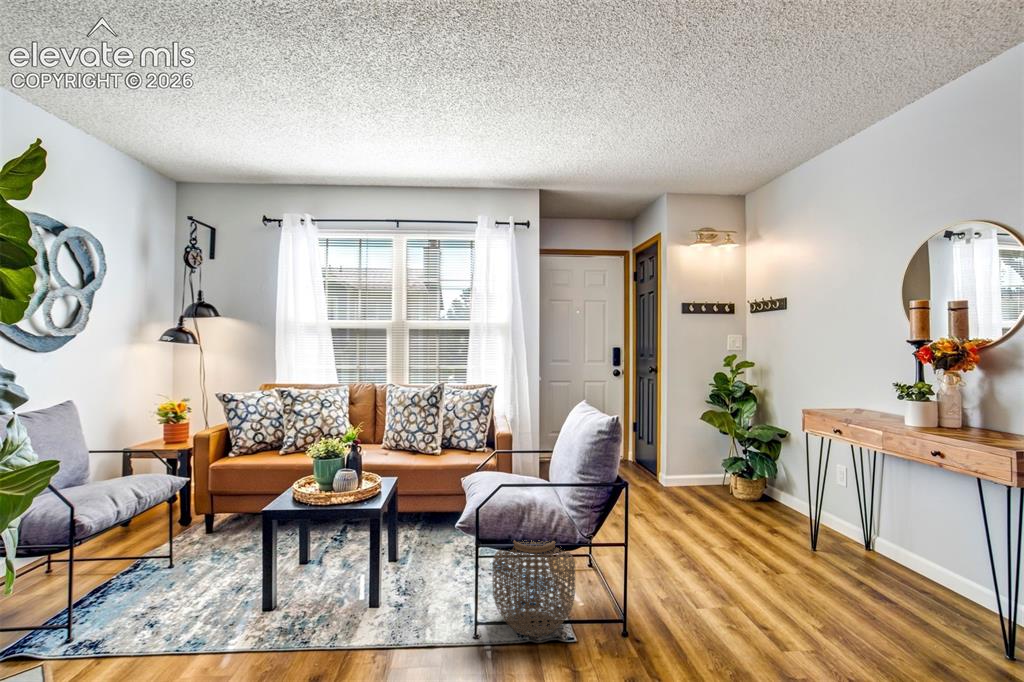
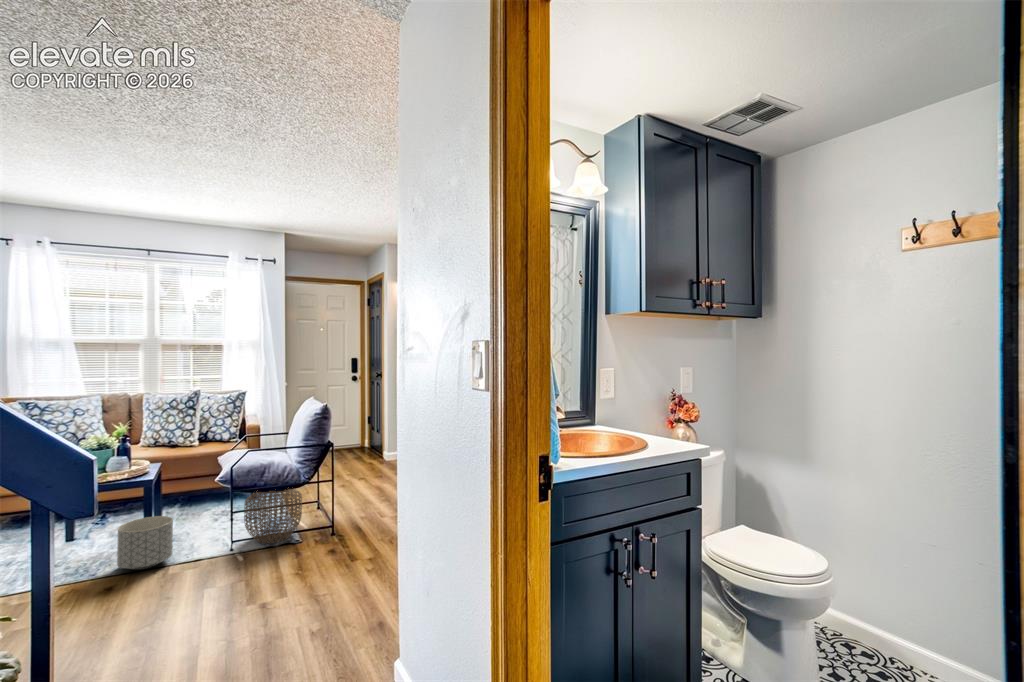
planter: none [330,565,398,652] -> present [117,516,173,570]

